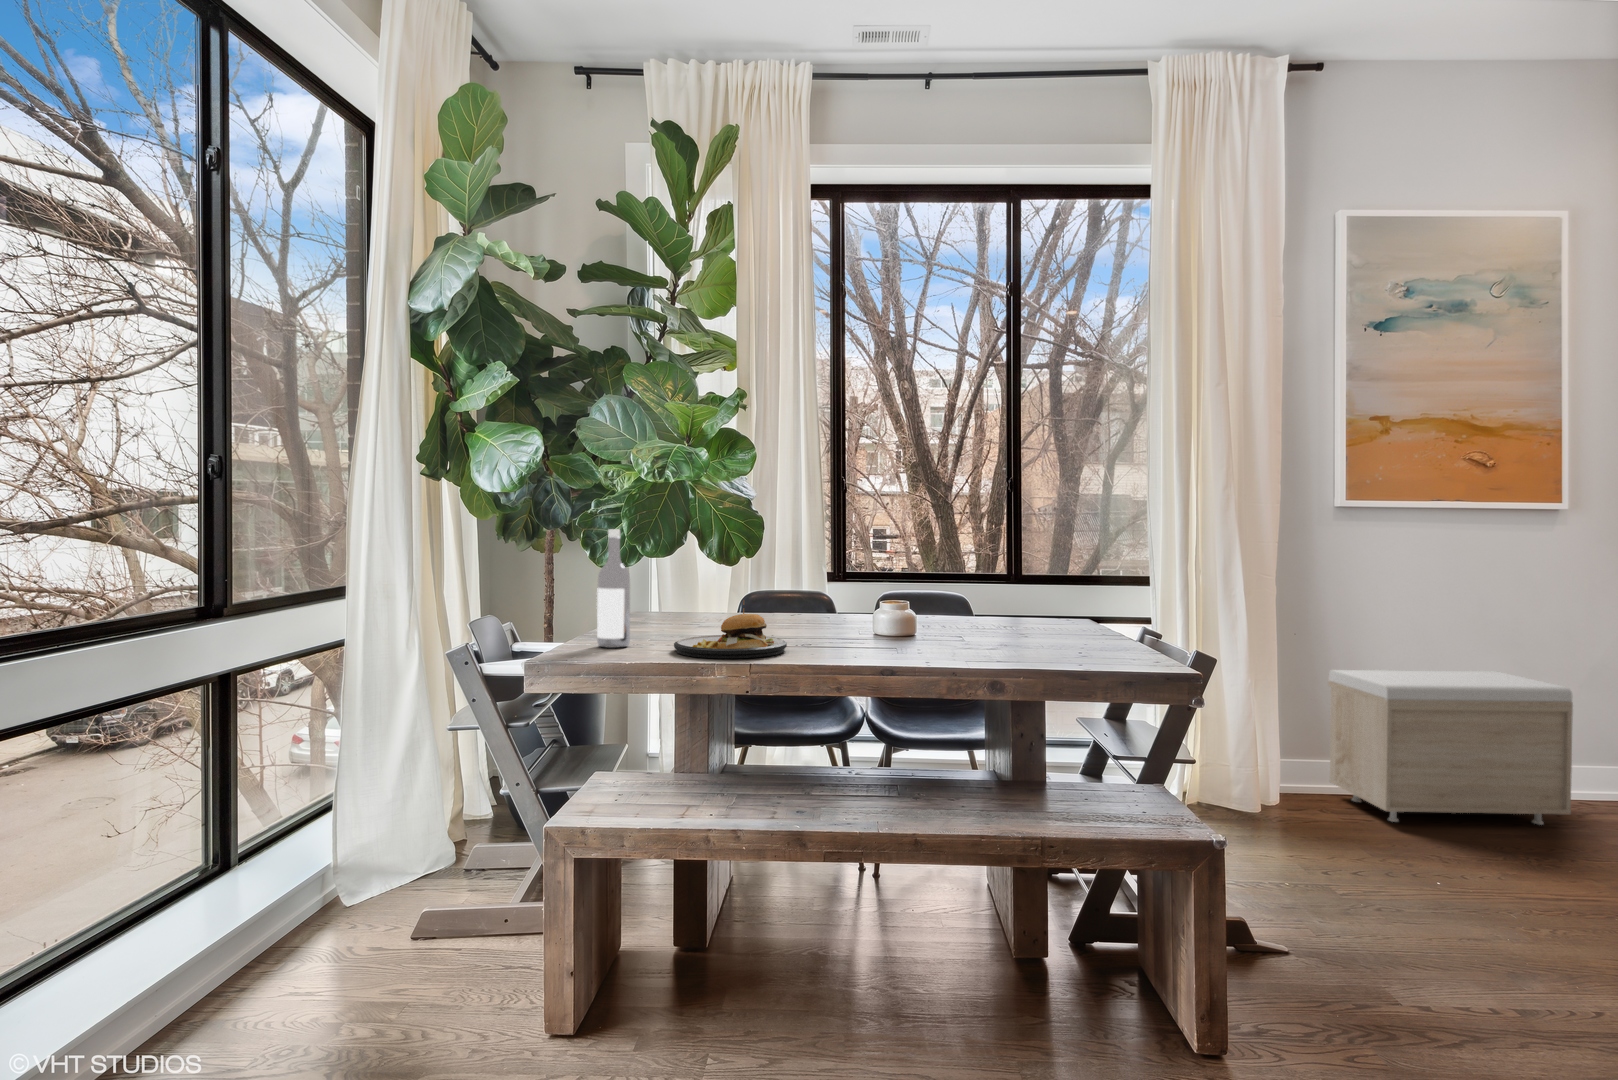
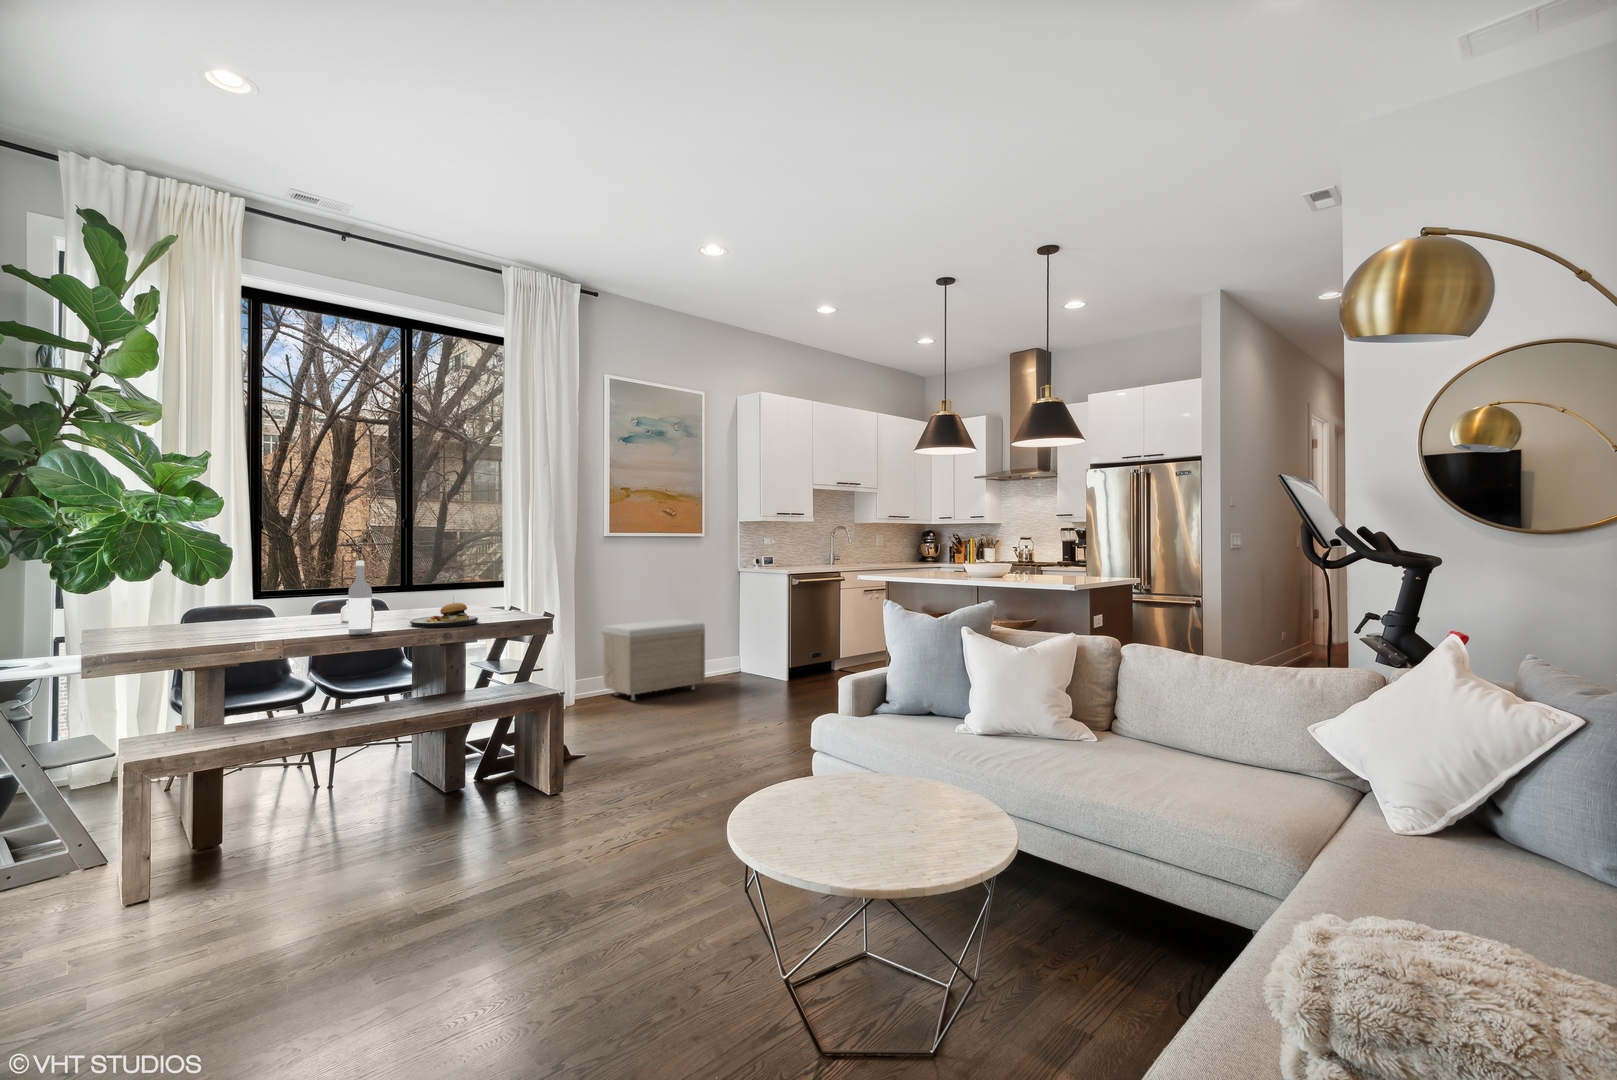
wine bottle: present [597,529,630,648] -> present [348,561,372,635]
plate: present [674,602,787,658] -> present [410,602,478,627]

